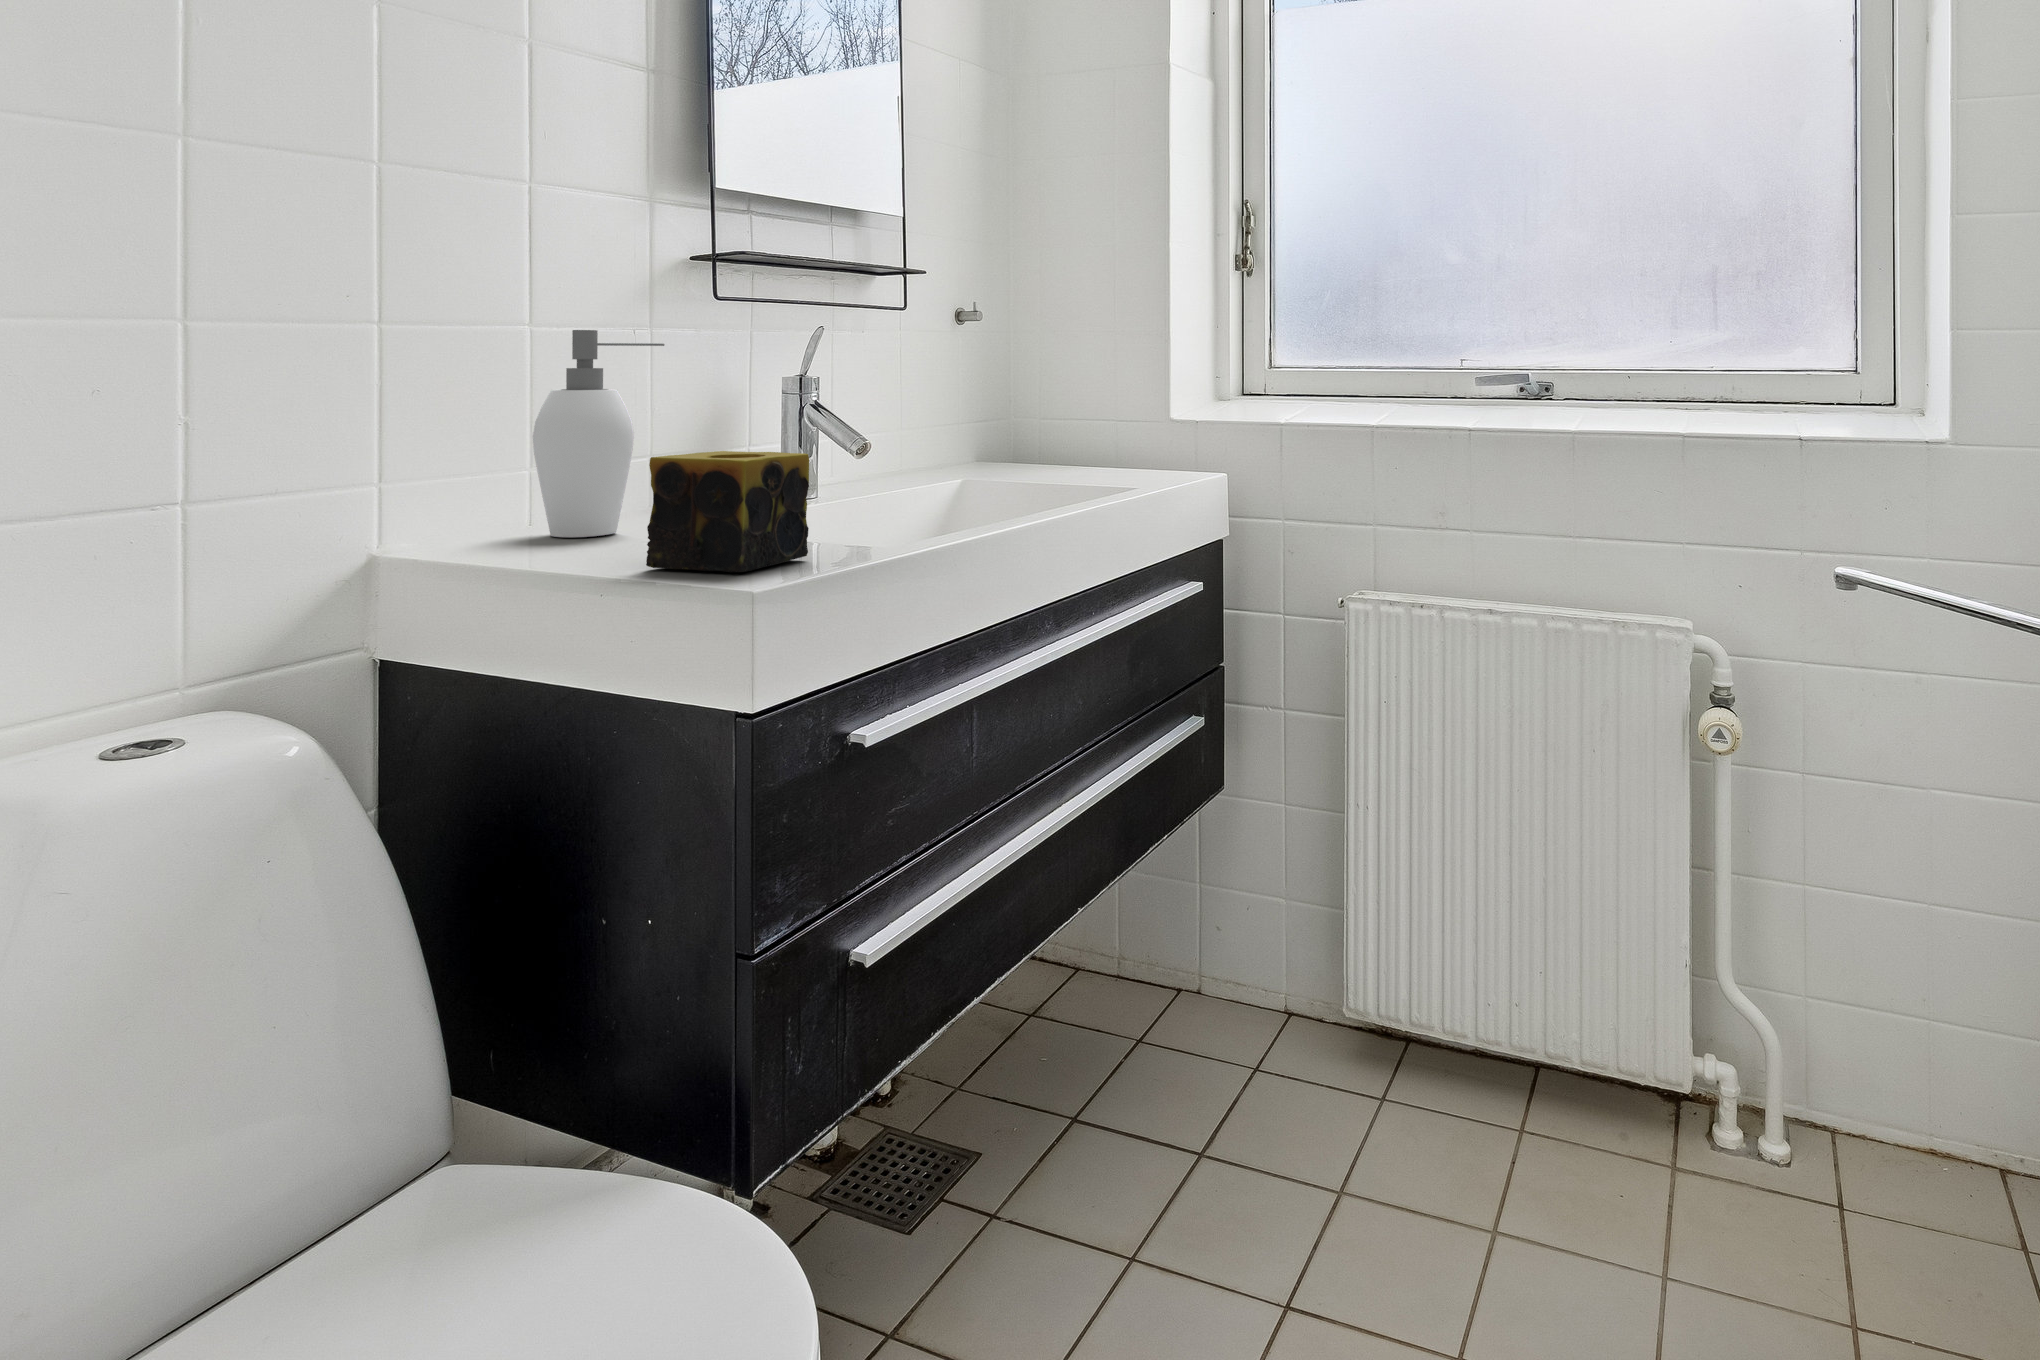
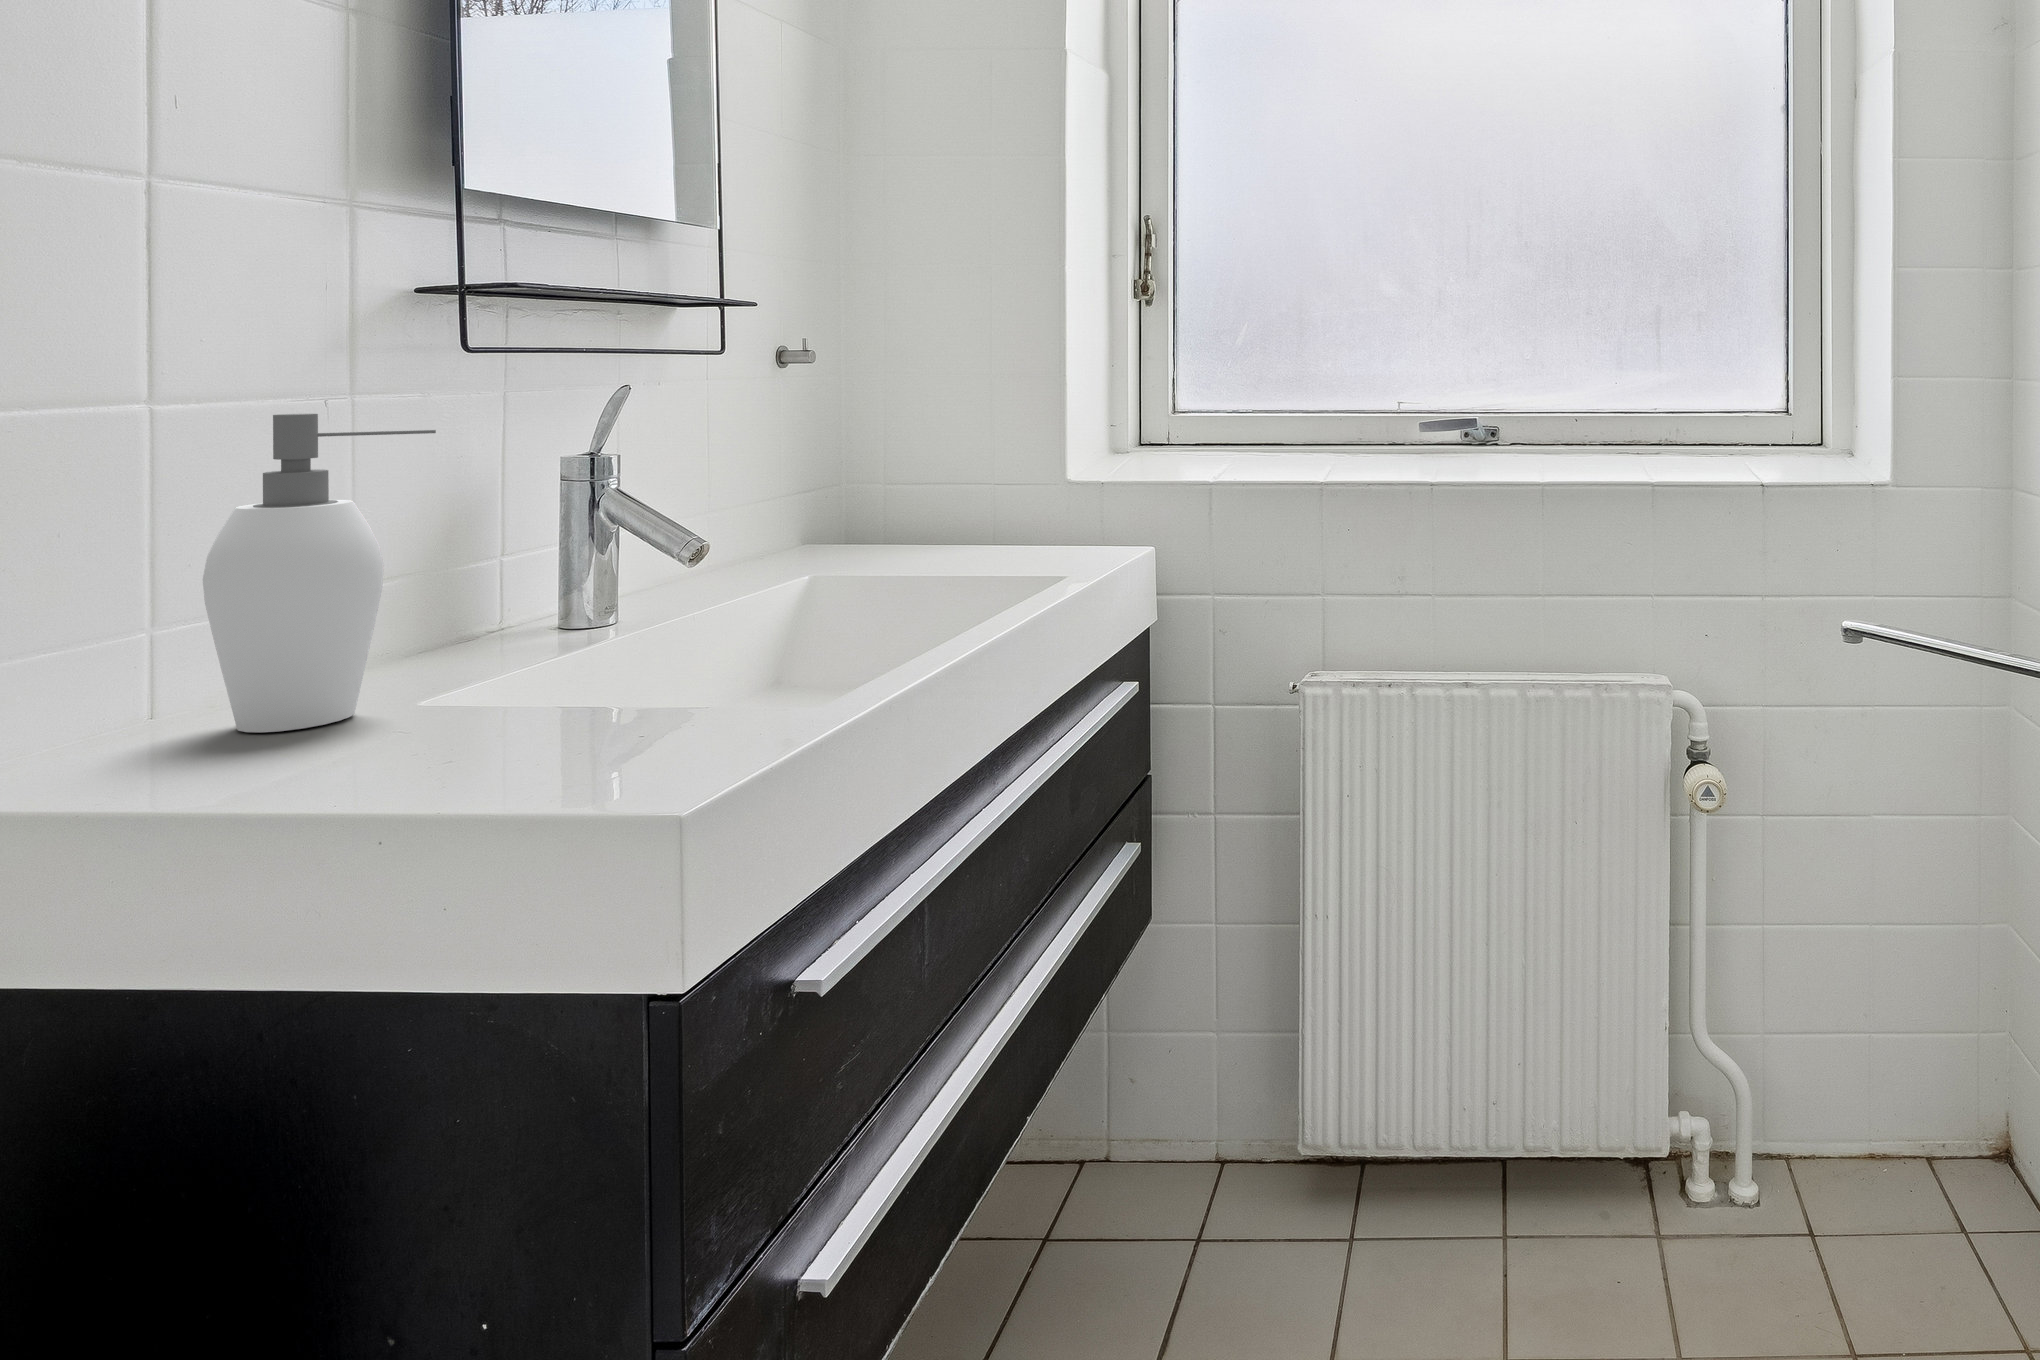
candle: present [646,451,809,572] -> none [502,592,744,782]

